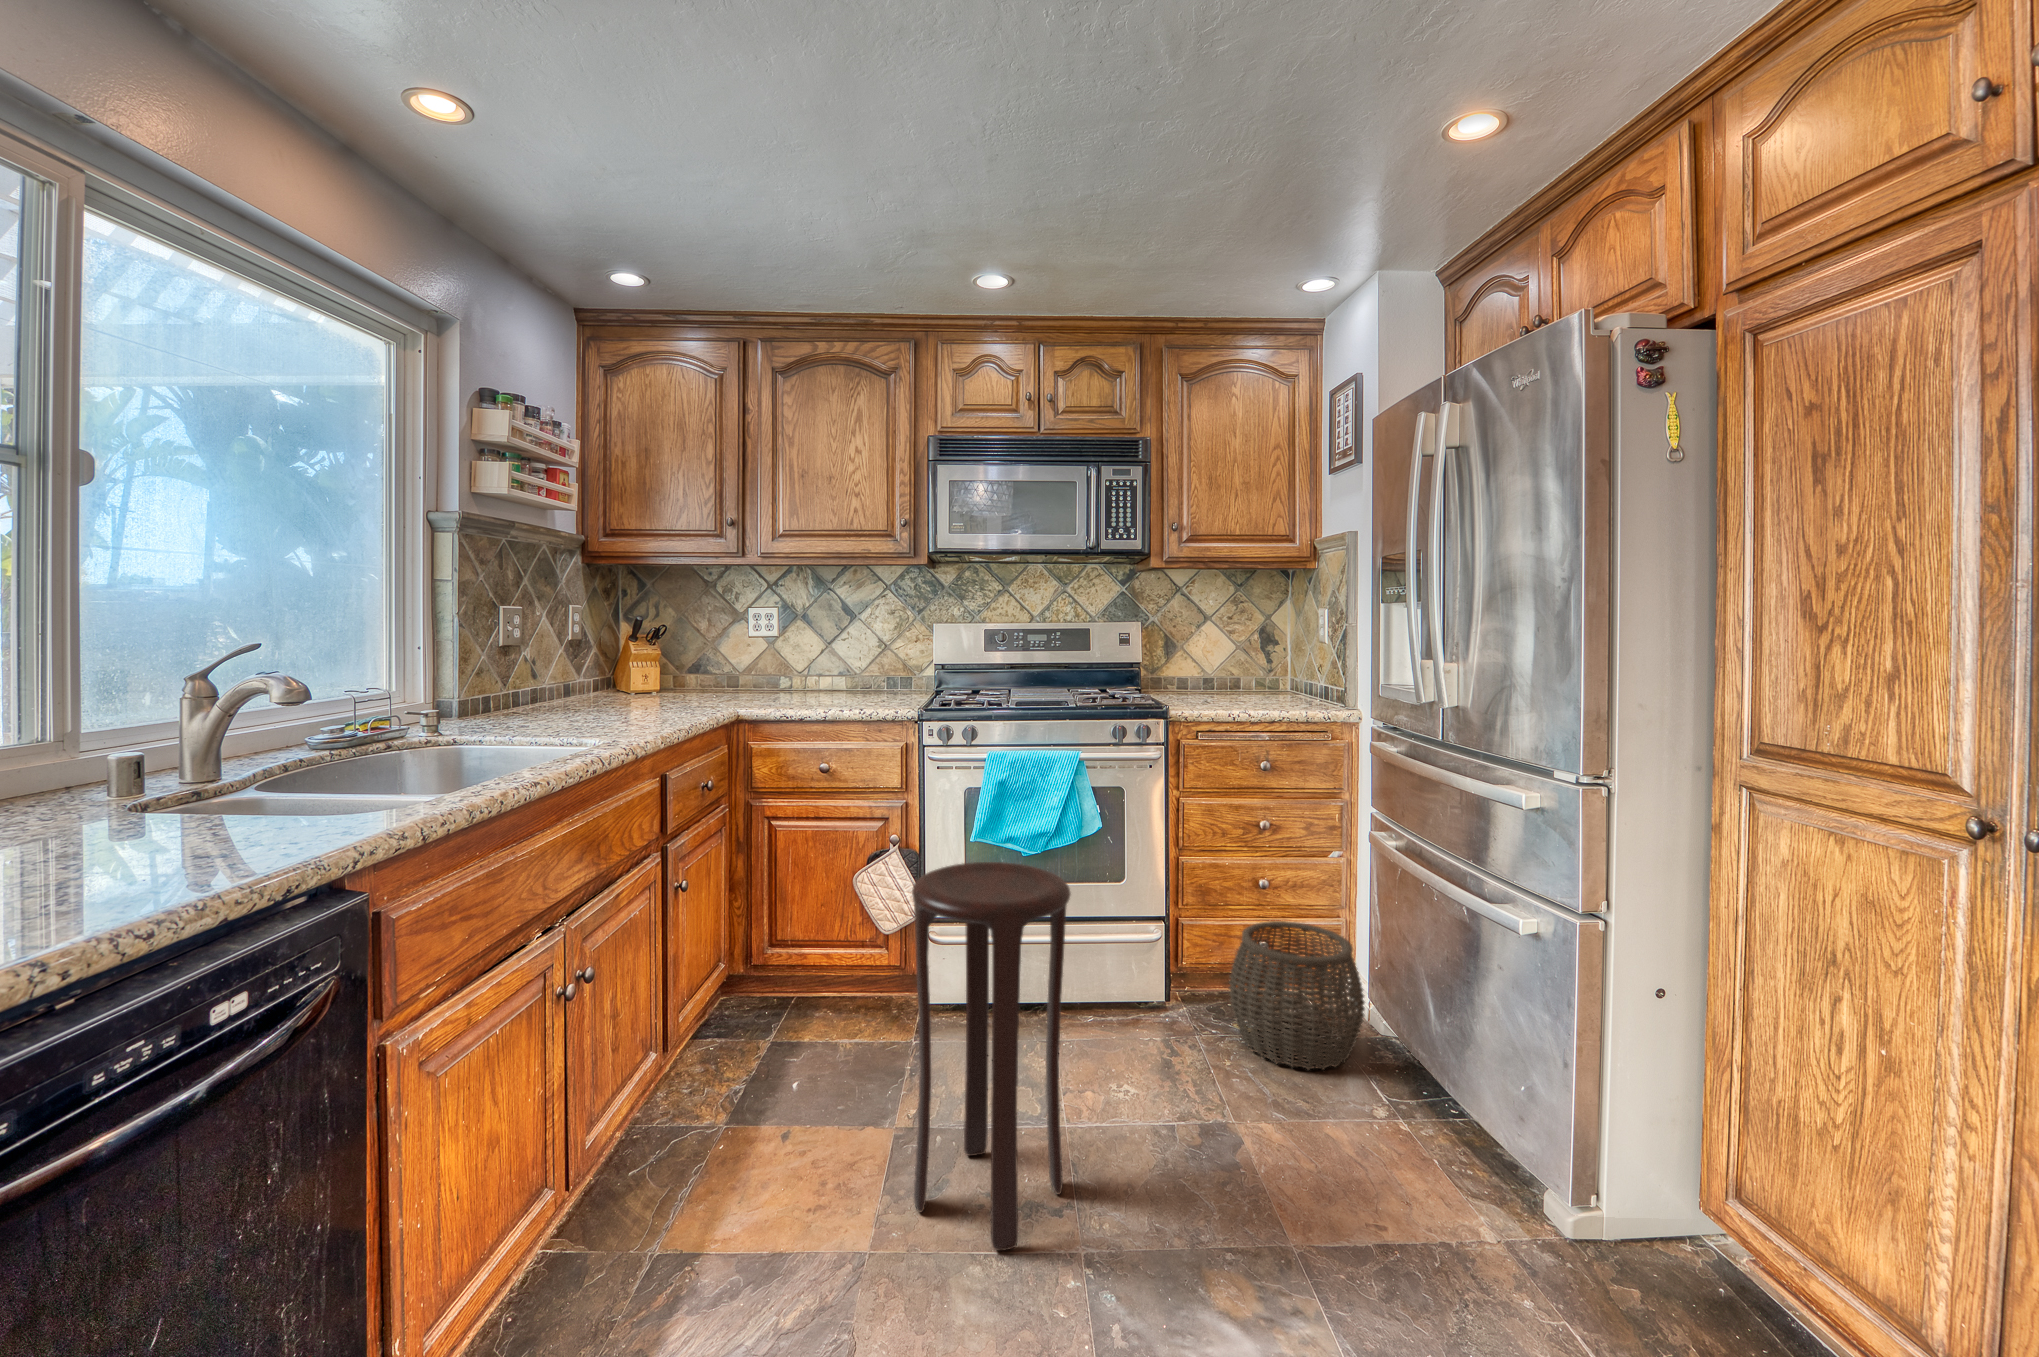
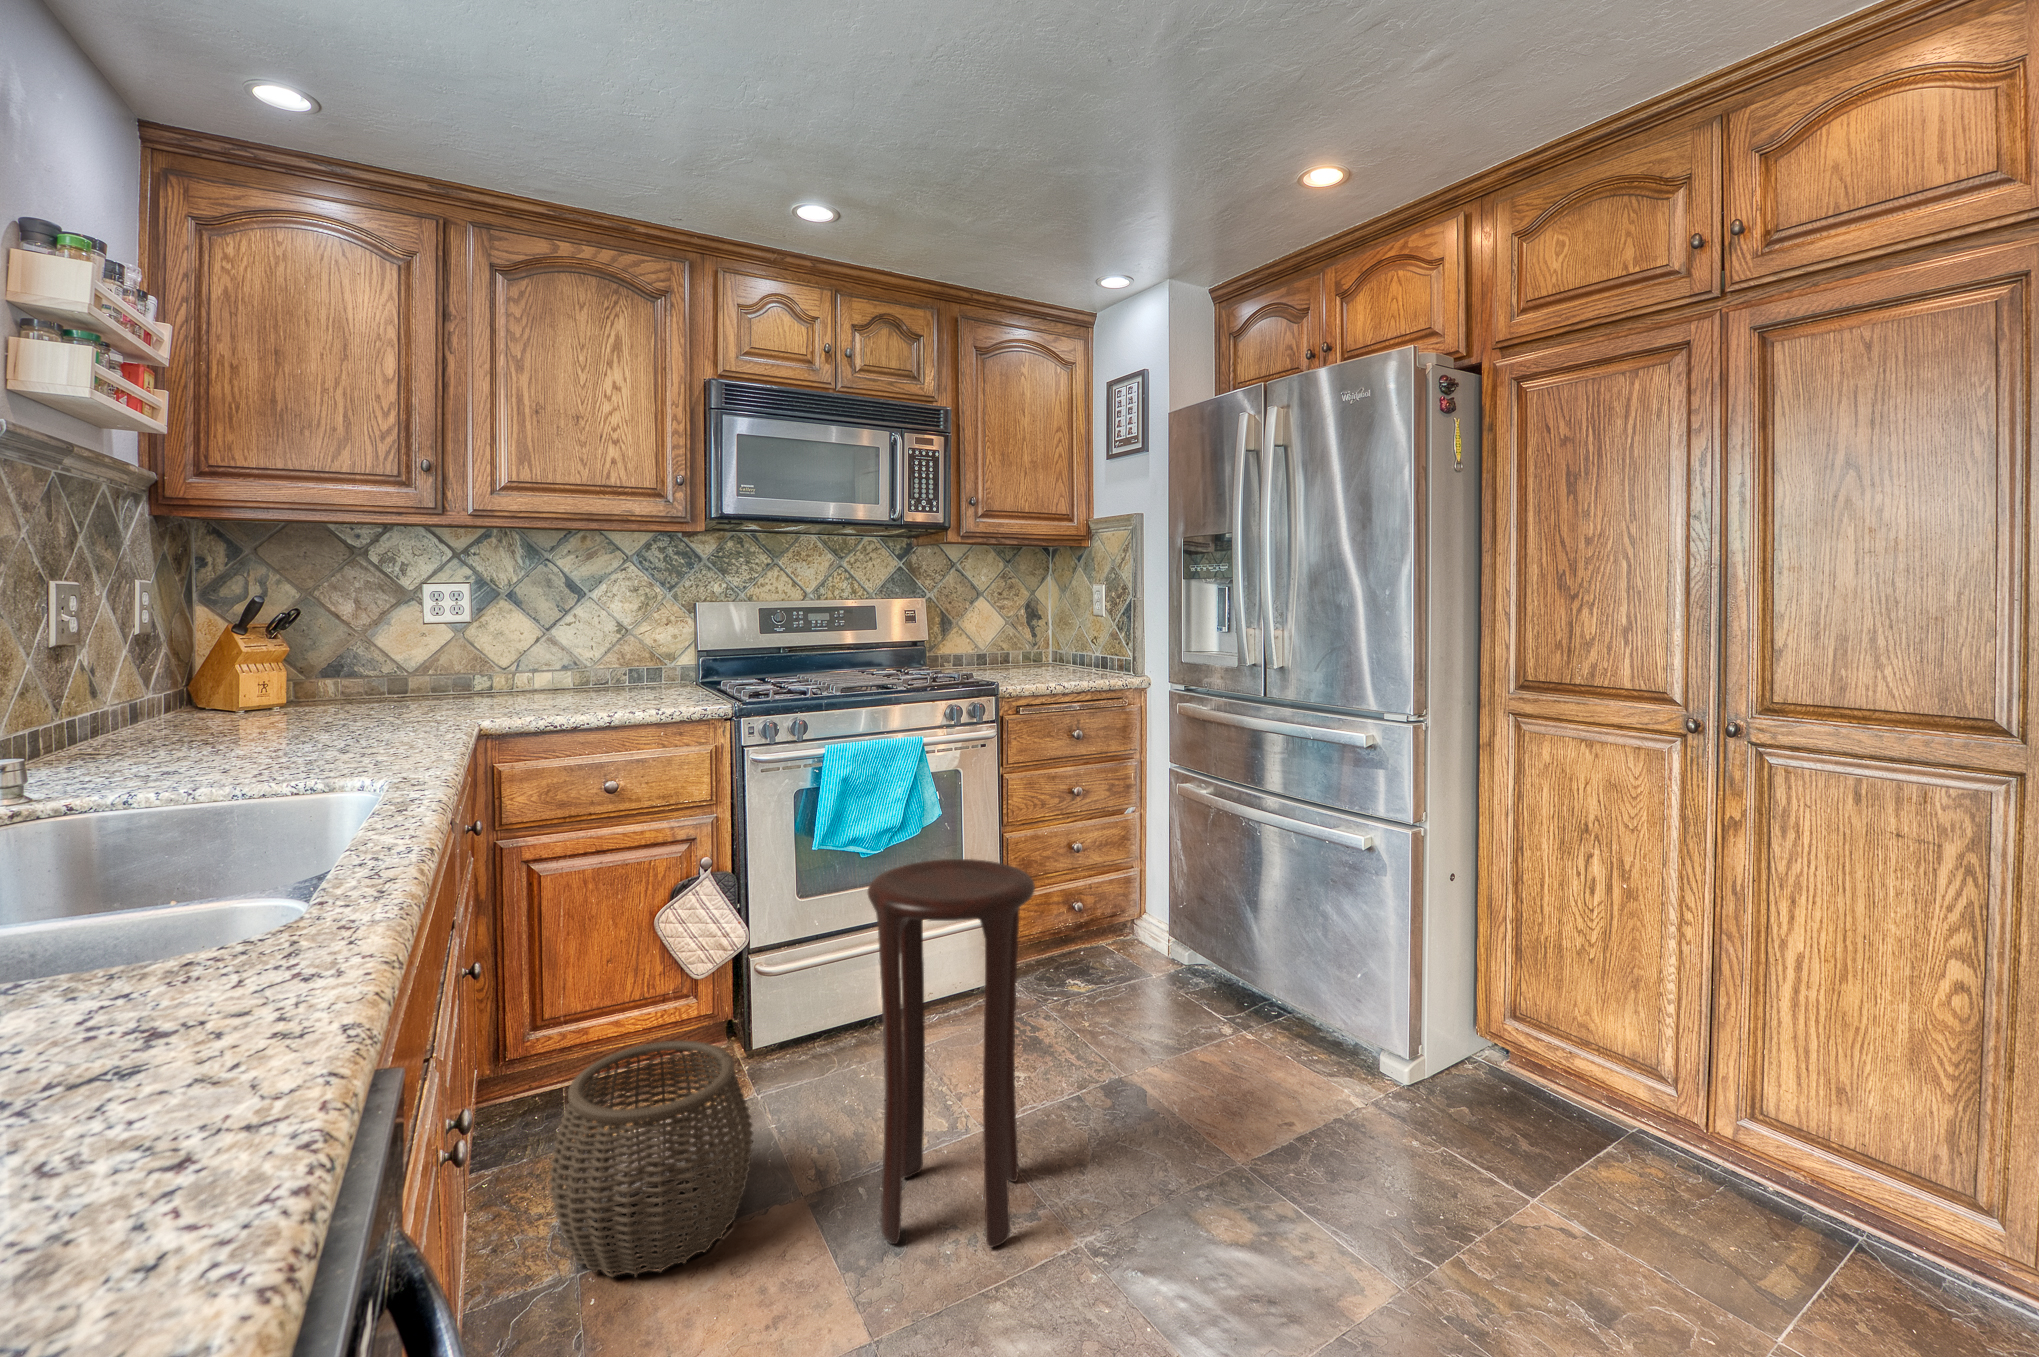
woven basket: present [1229,921,1365,1070] -> present [549,1041,753,1277]

